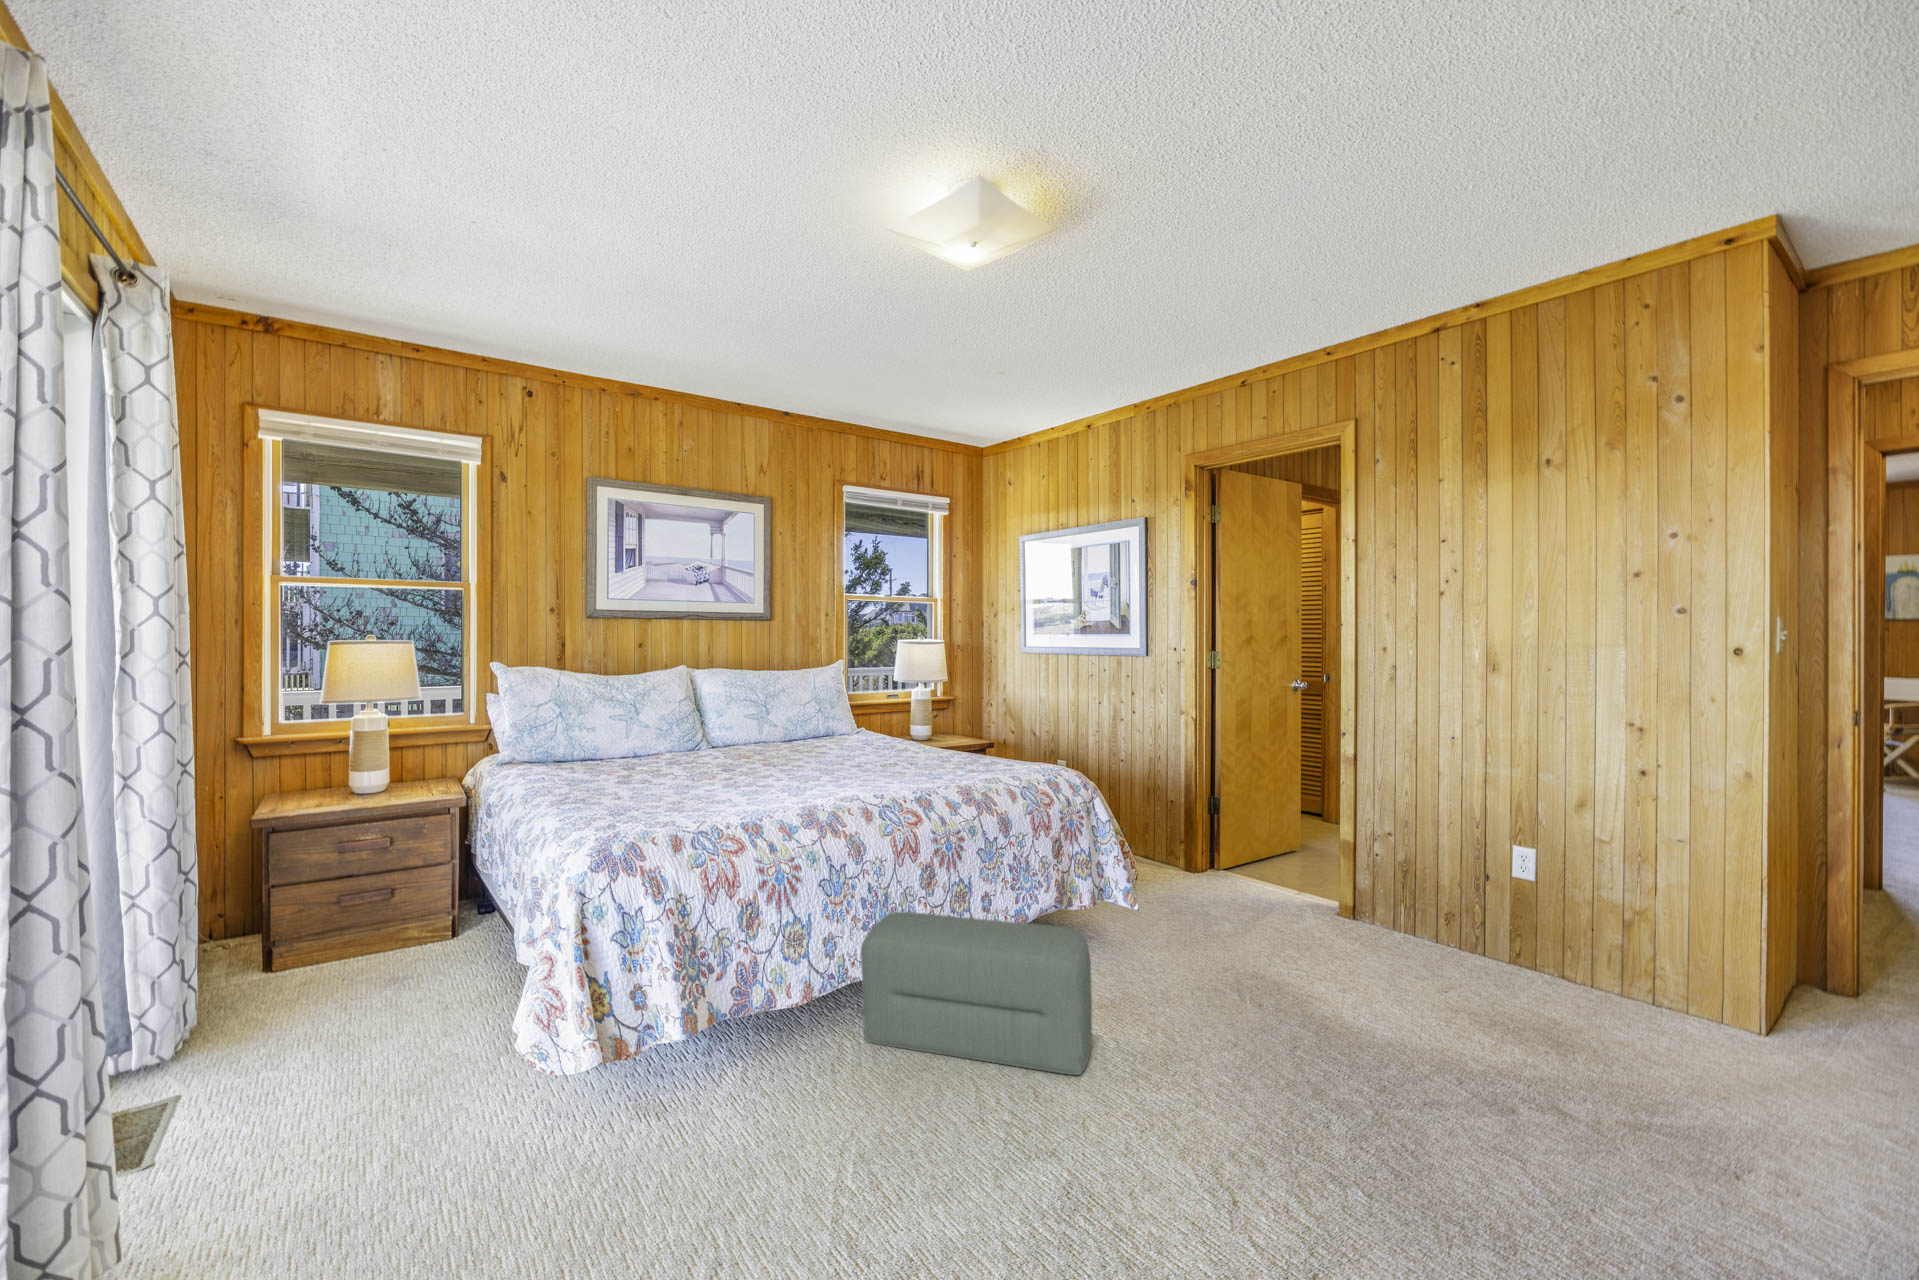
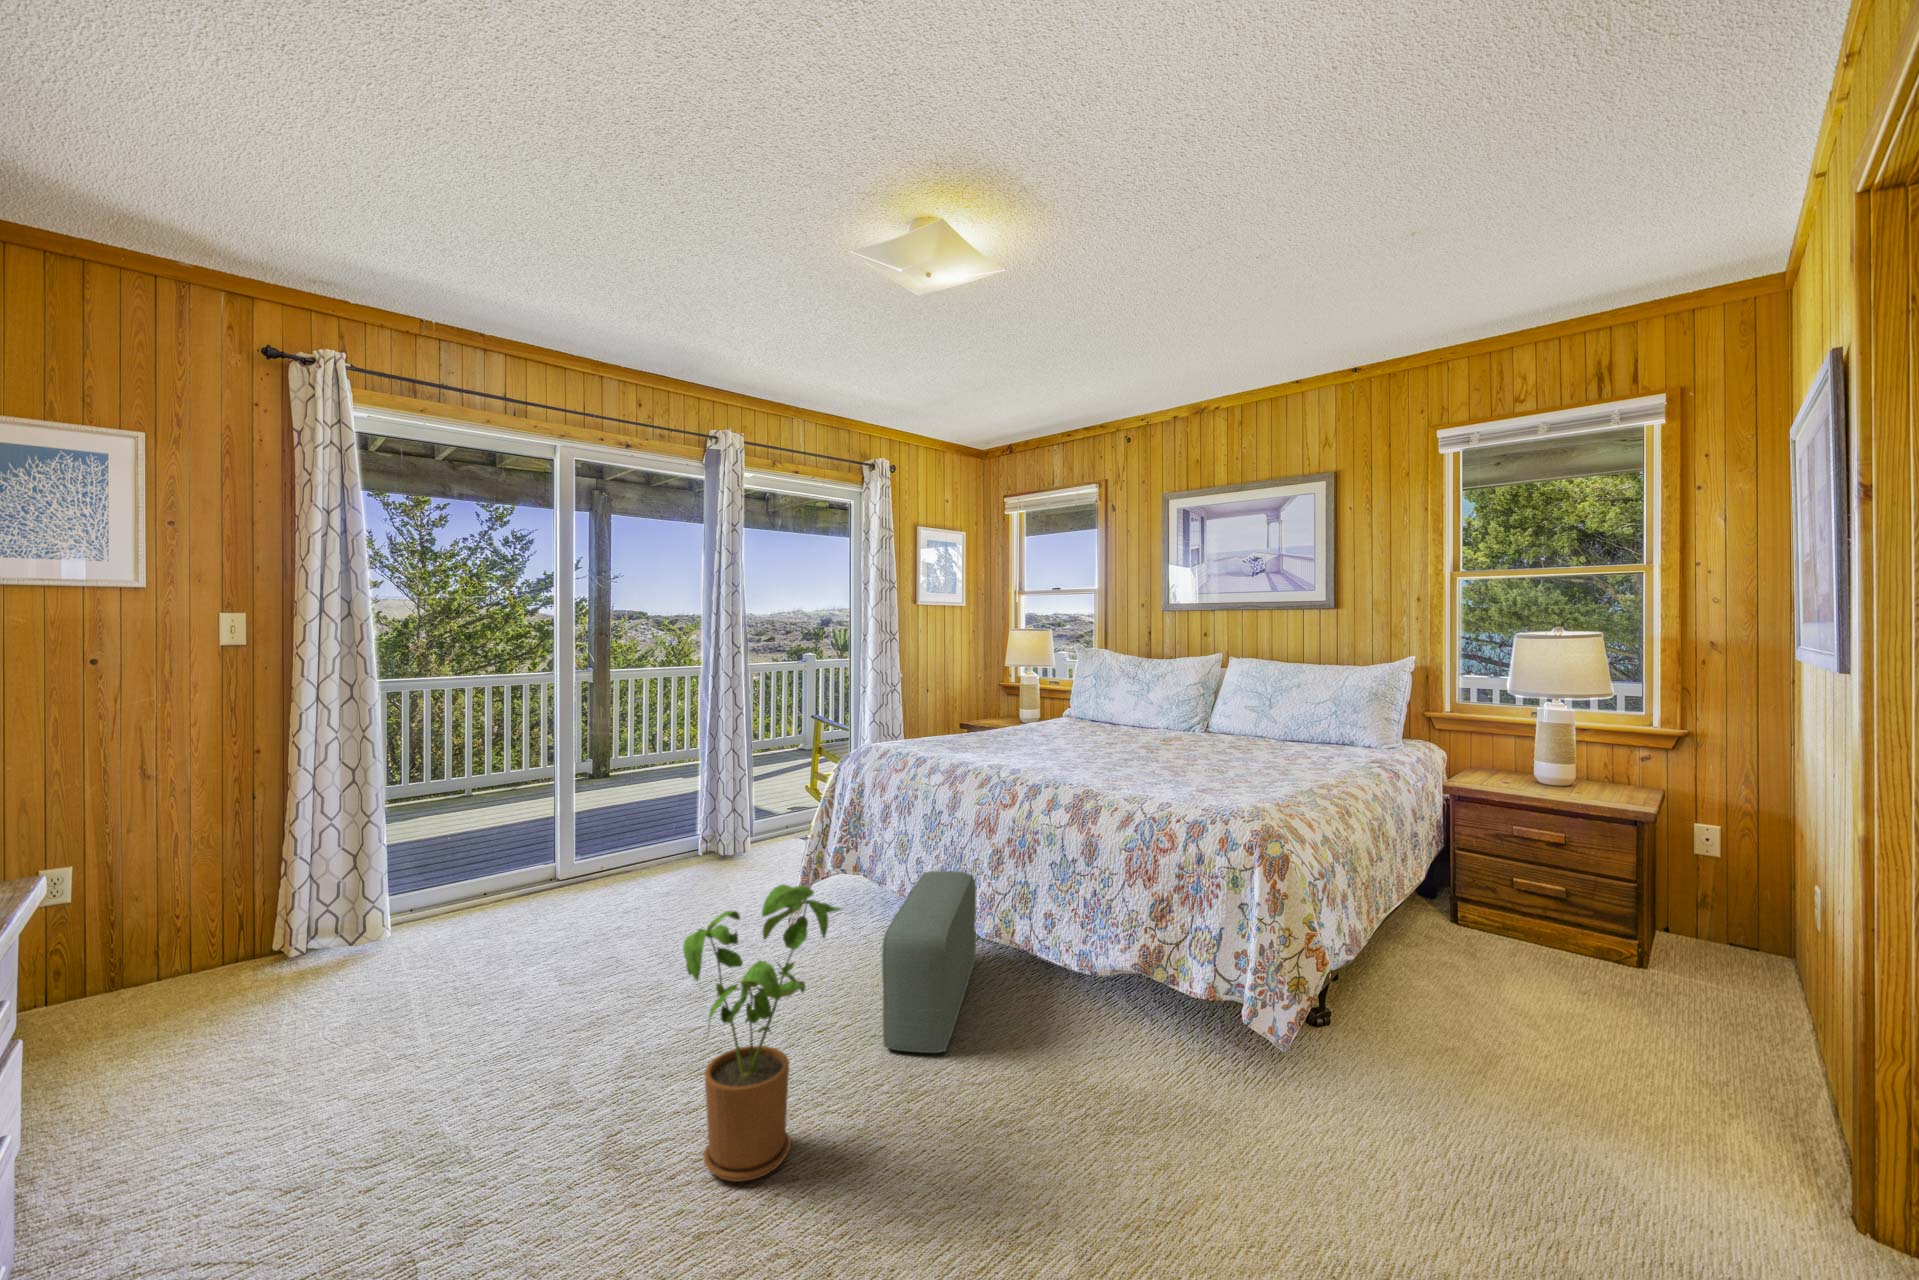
house plant: none [1205,885,1361,1203] -> present [683,884,840,1182]

